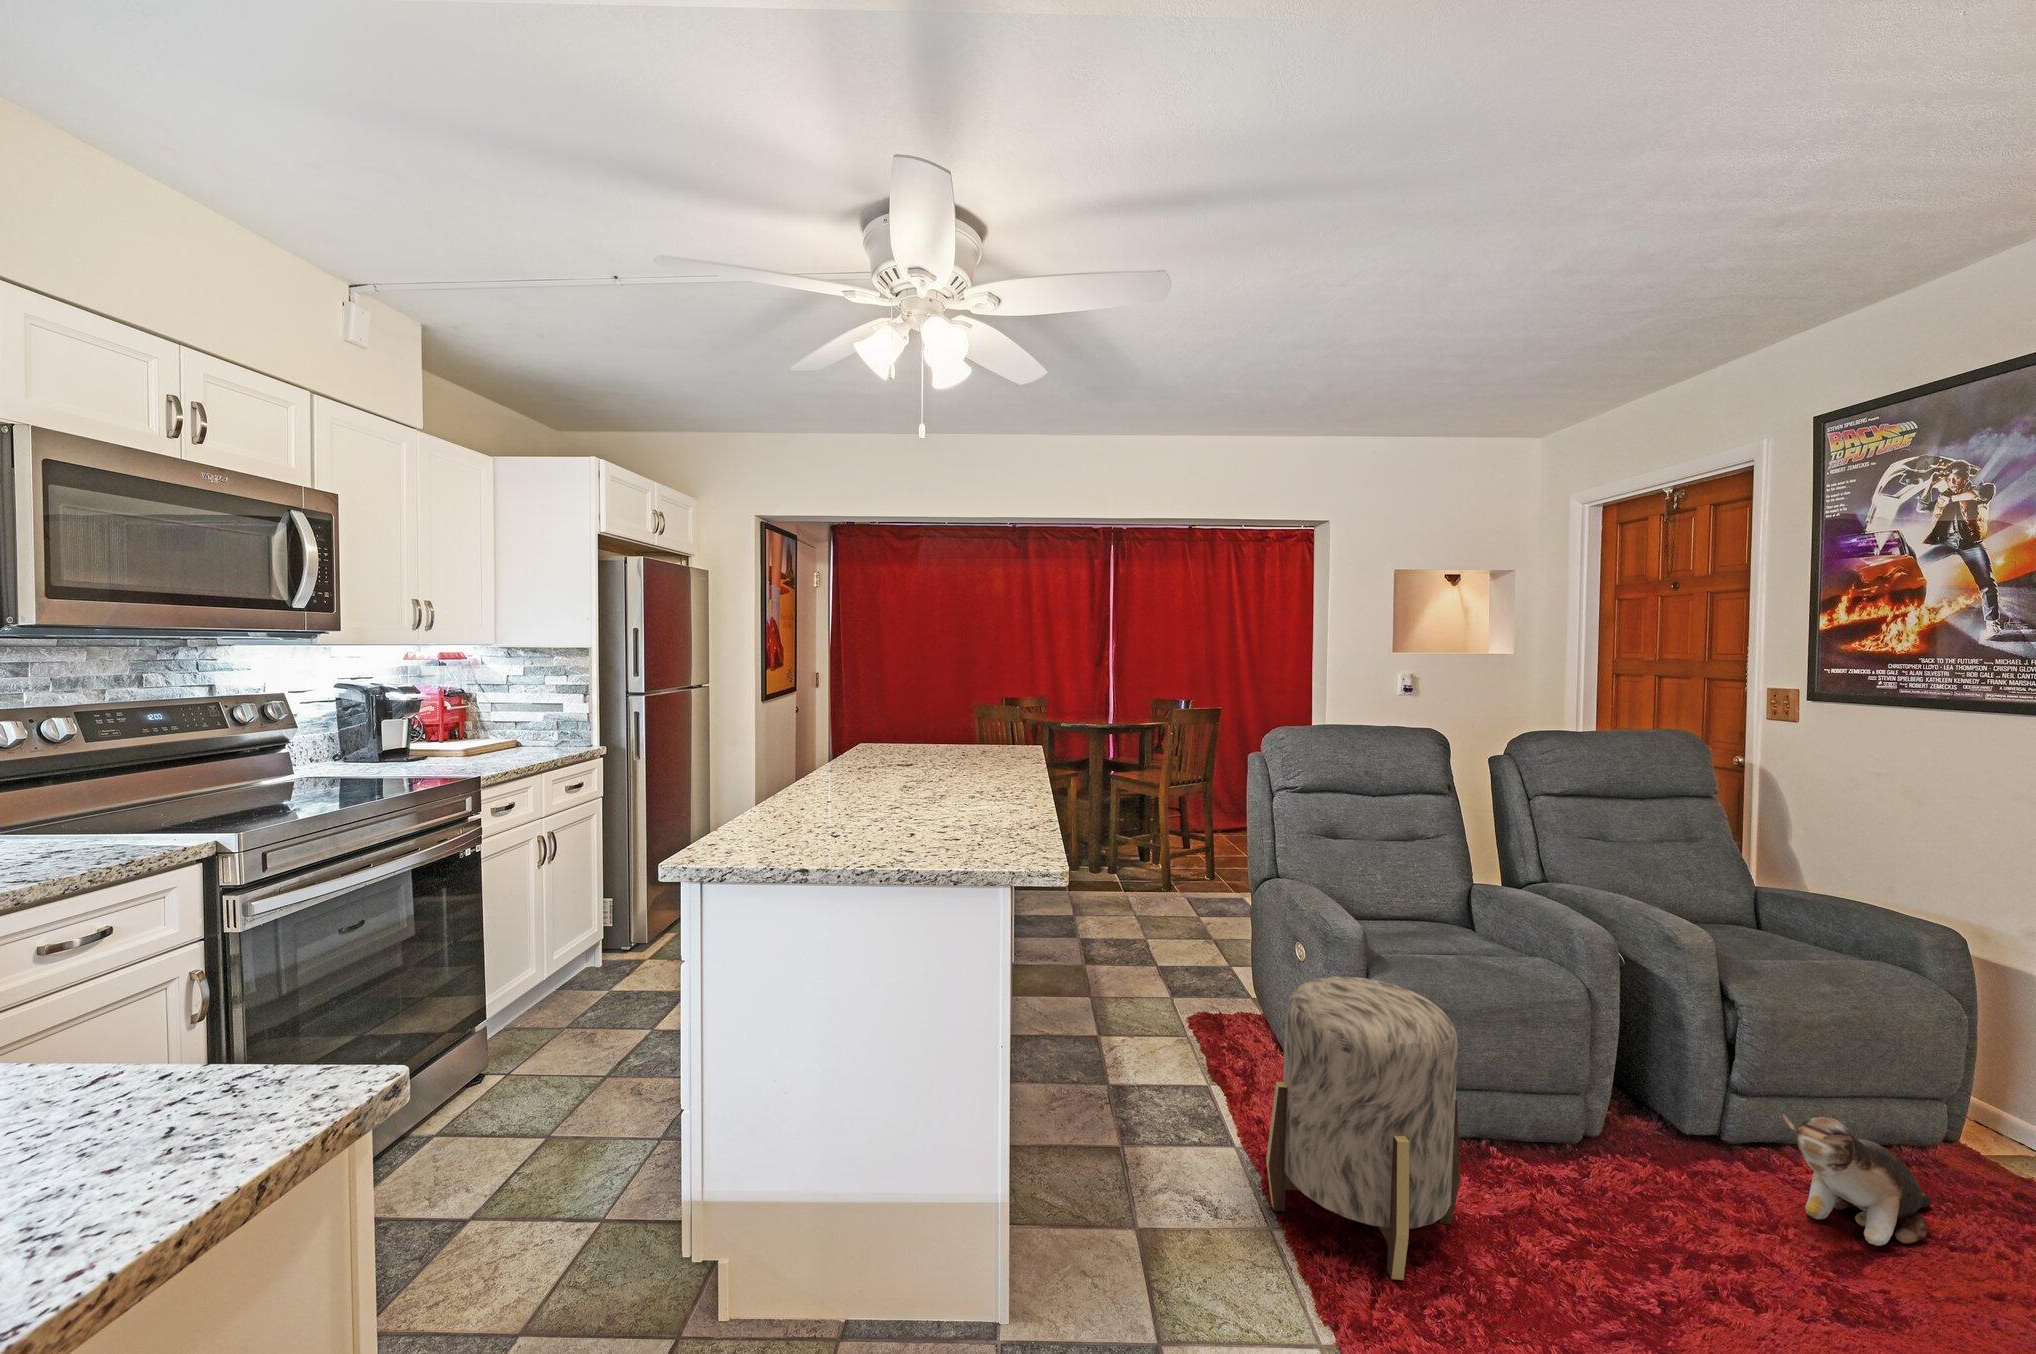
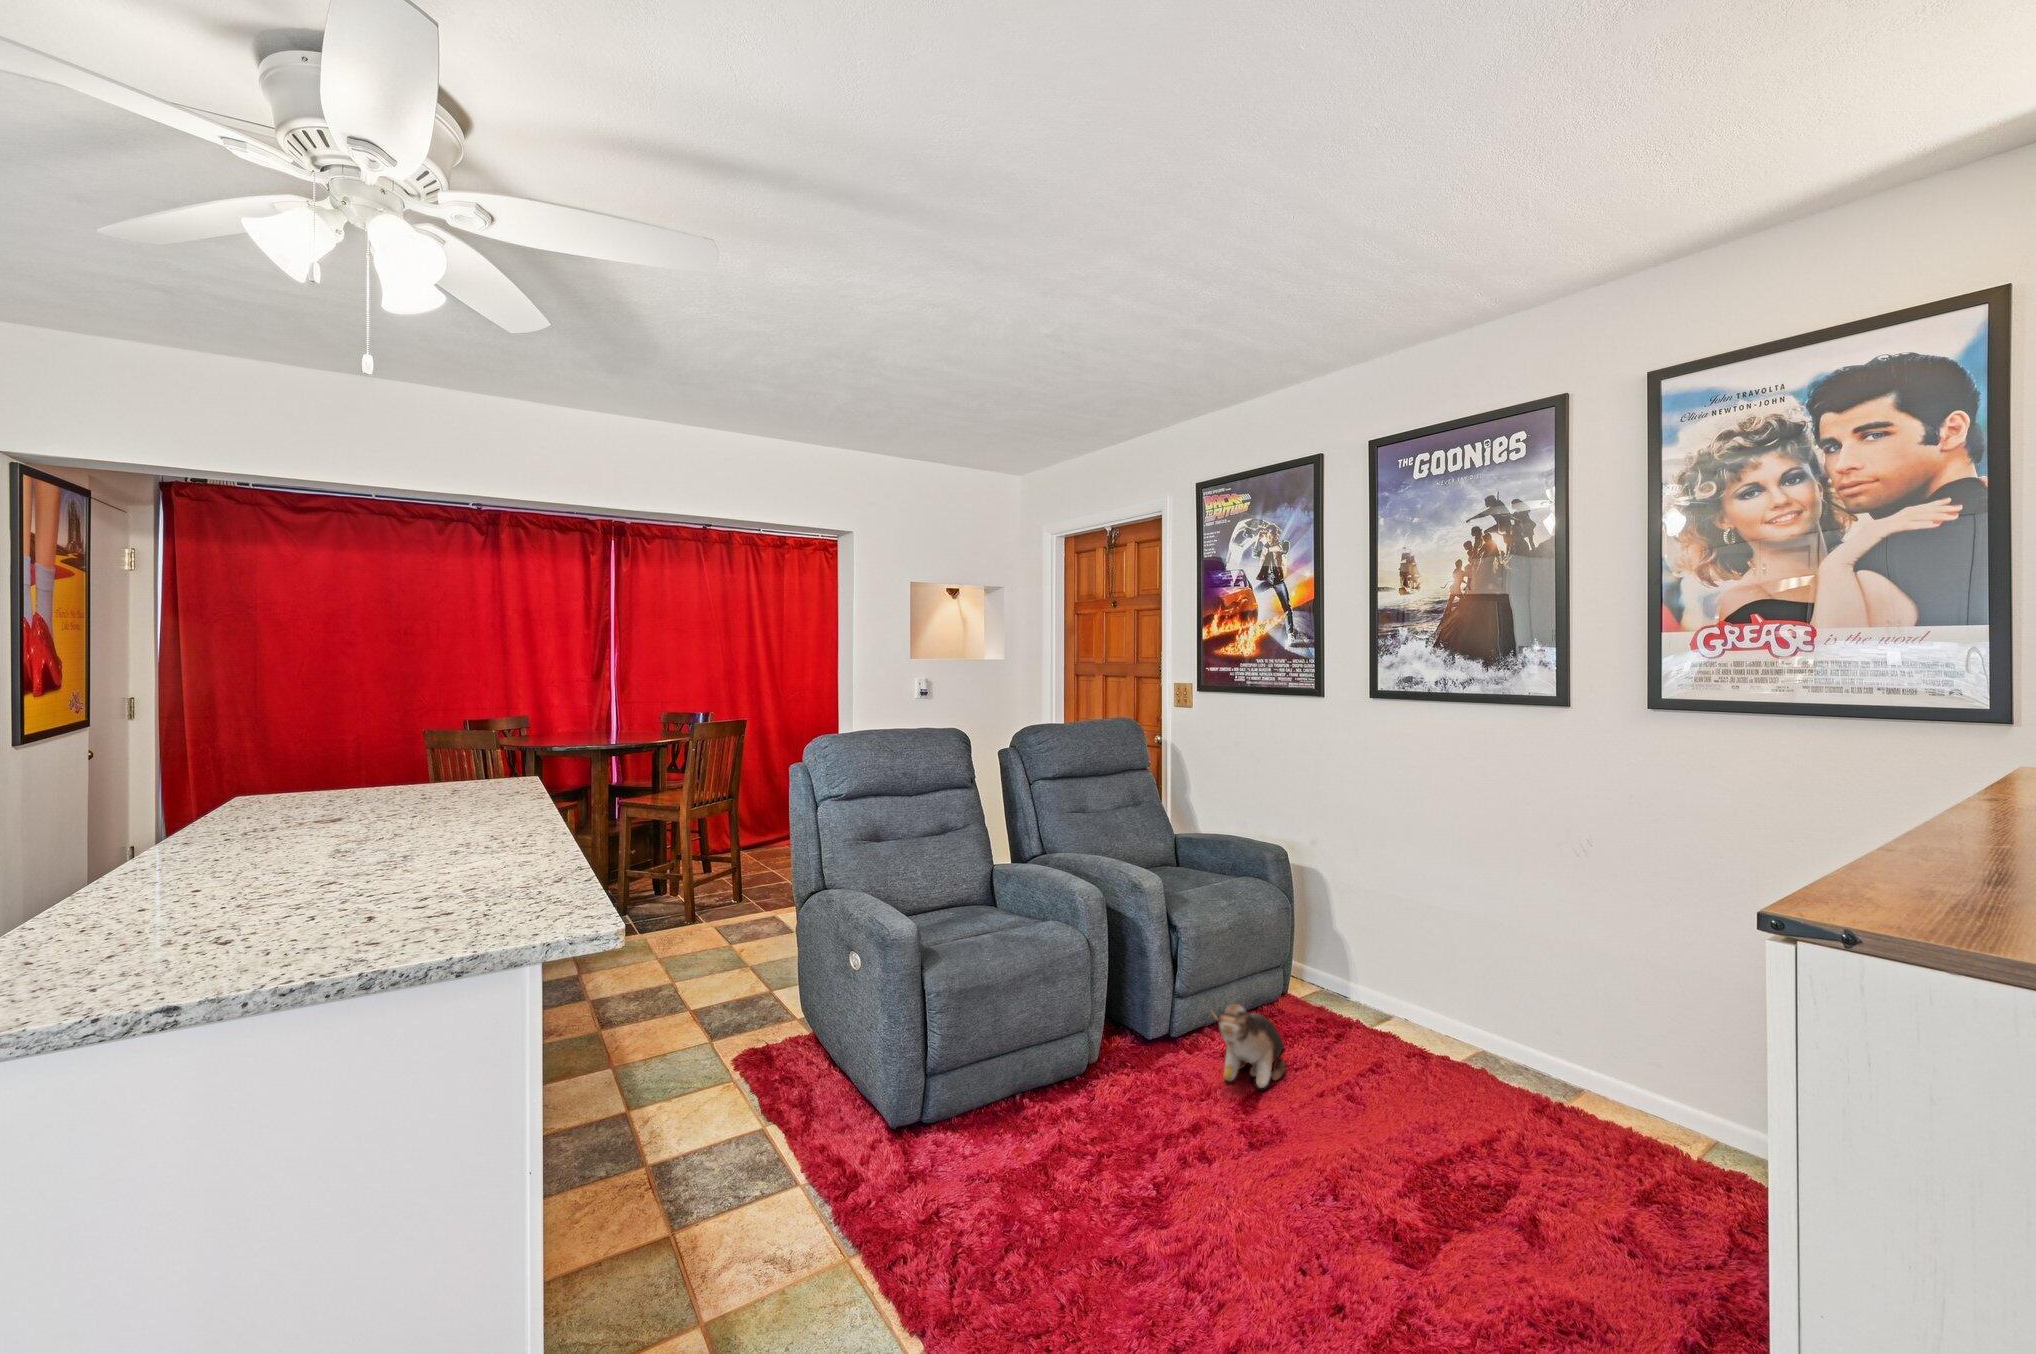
ottoman: present [1266,976,1461,1280] -> none [841,979,1009,1257]

